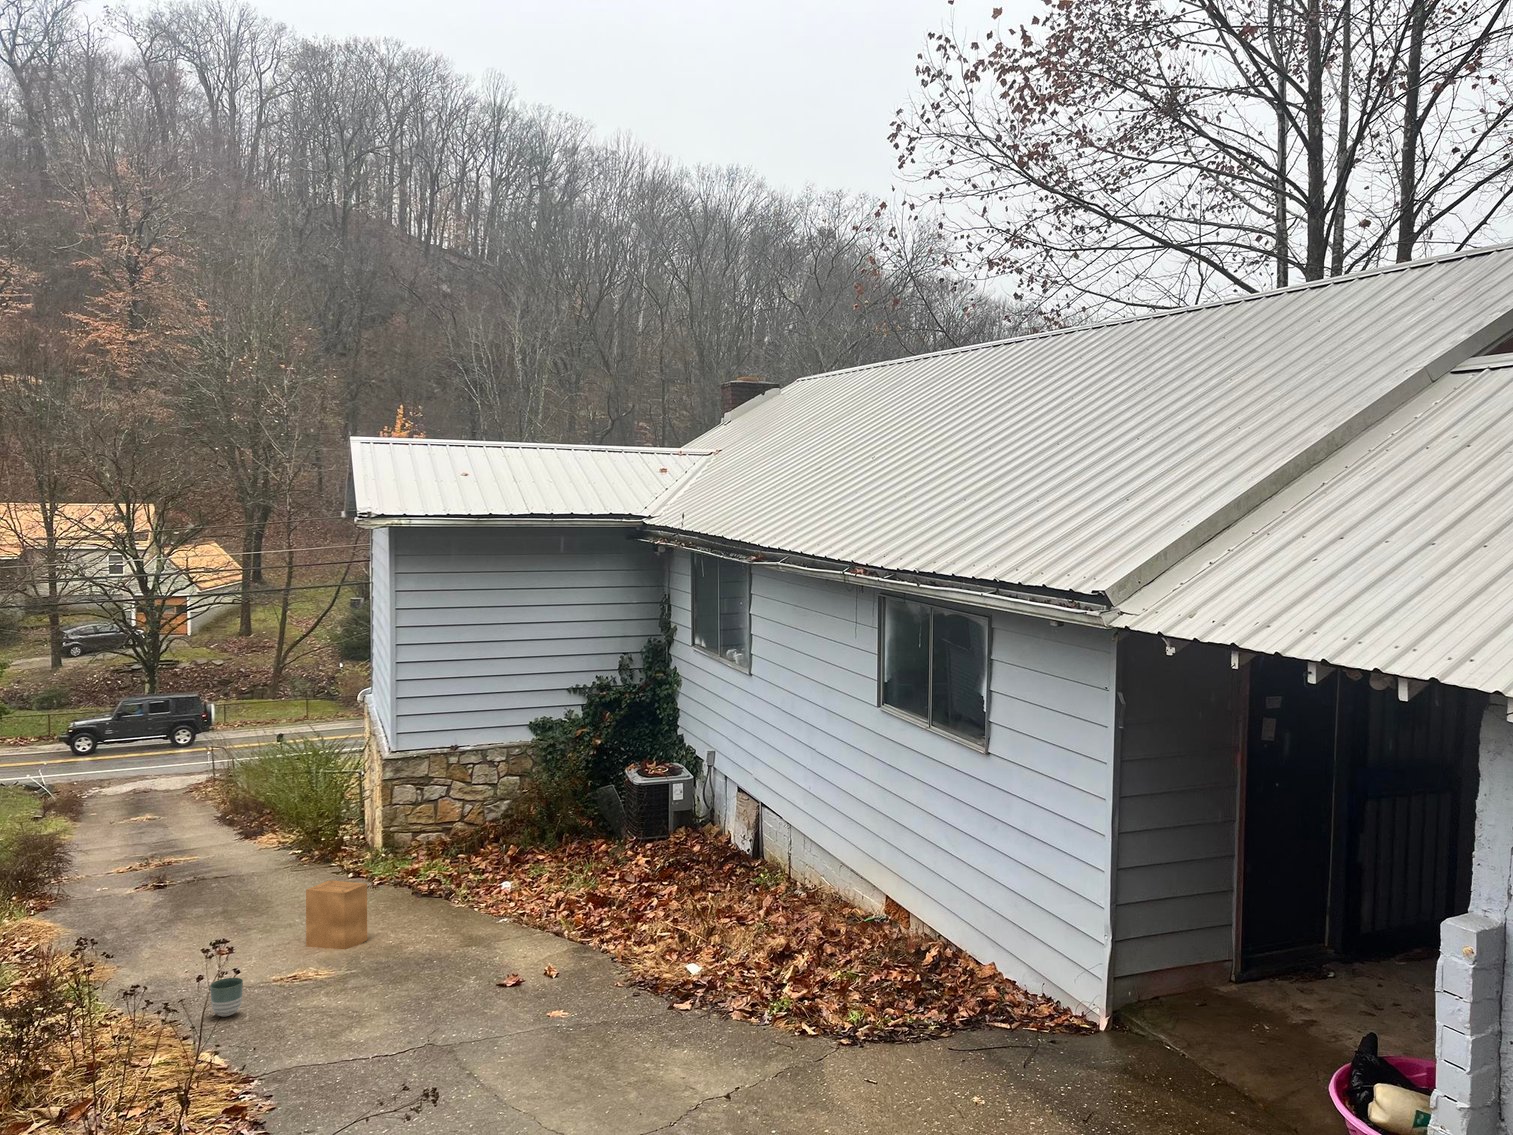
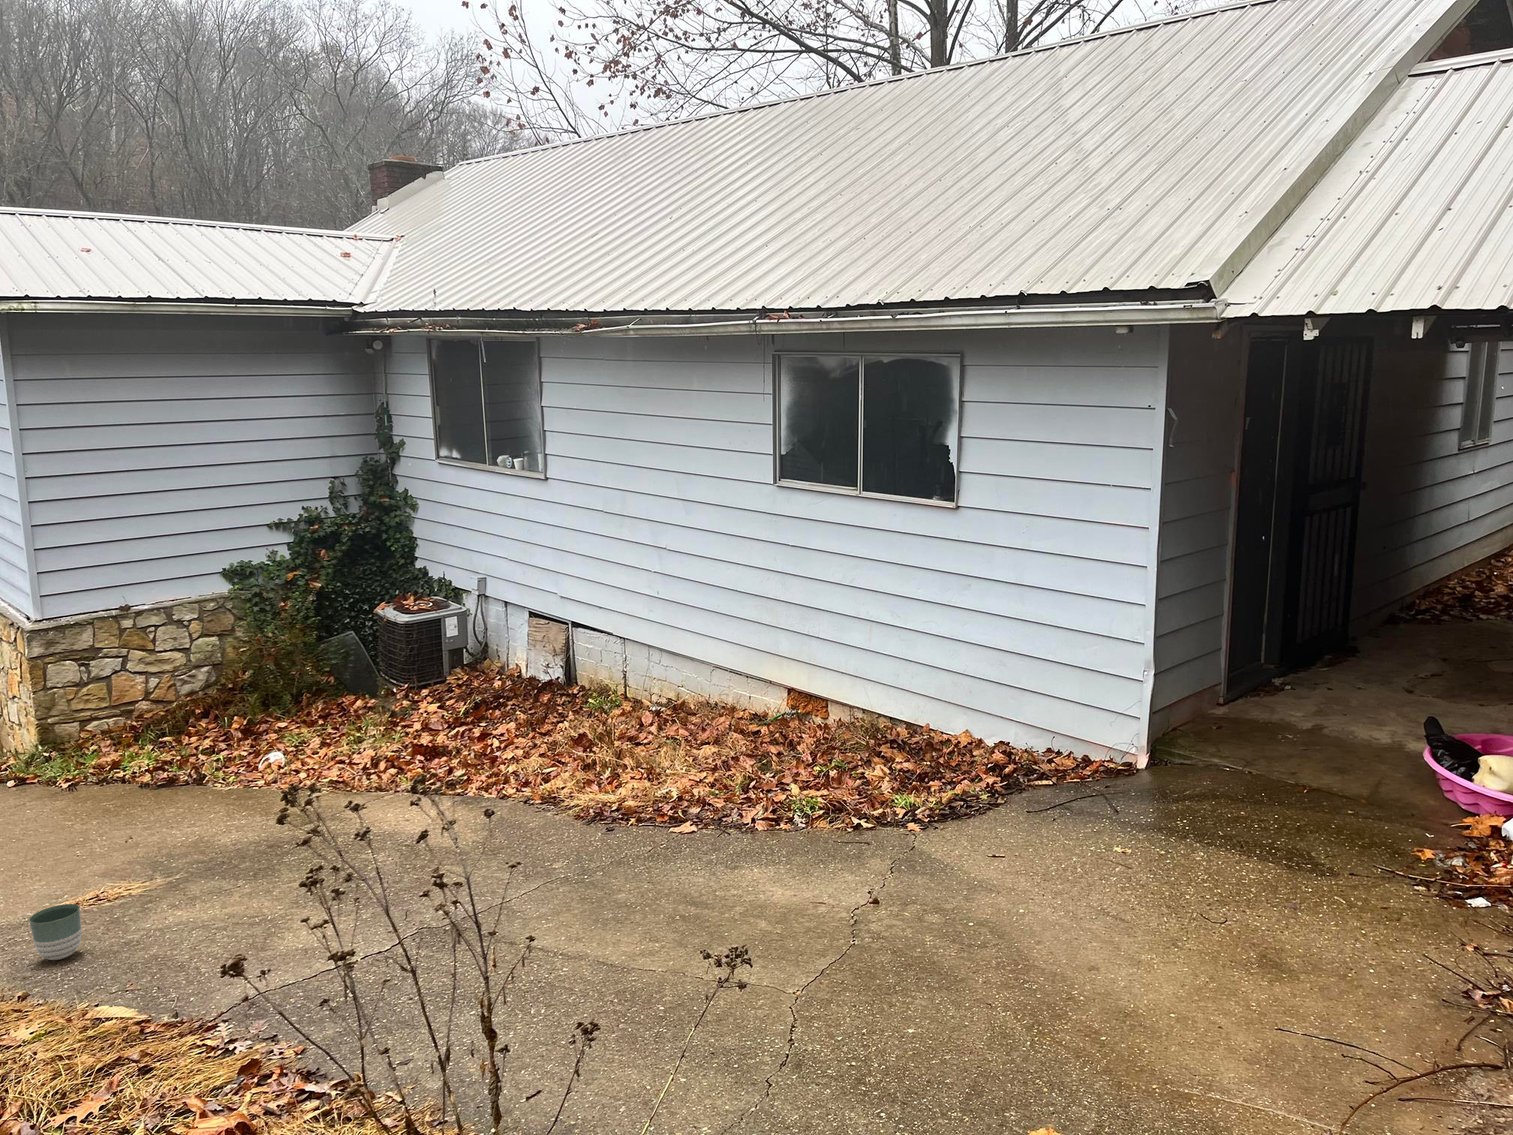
cardboard box: present [306,880,367,949] -> none [46,771,145,868]

